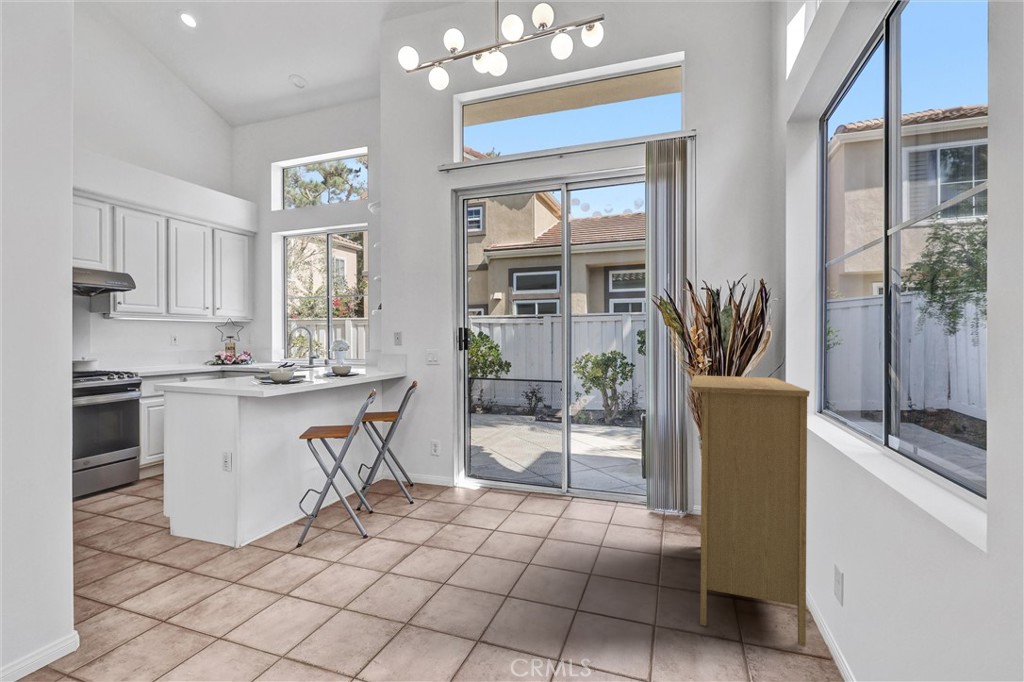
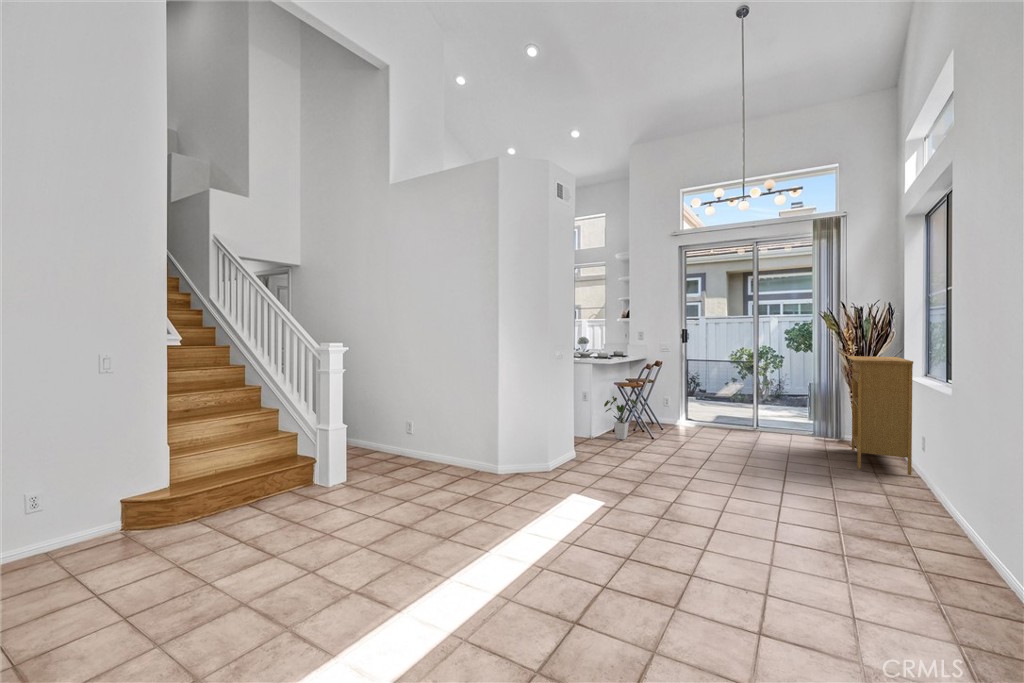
house plant: none [262,449,333,538] -> present [604,396,639,440]

